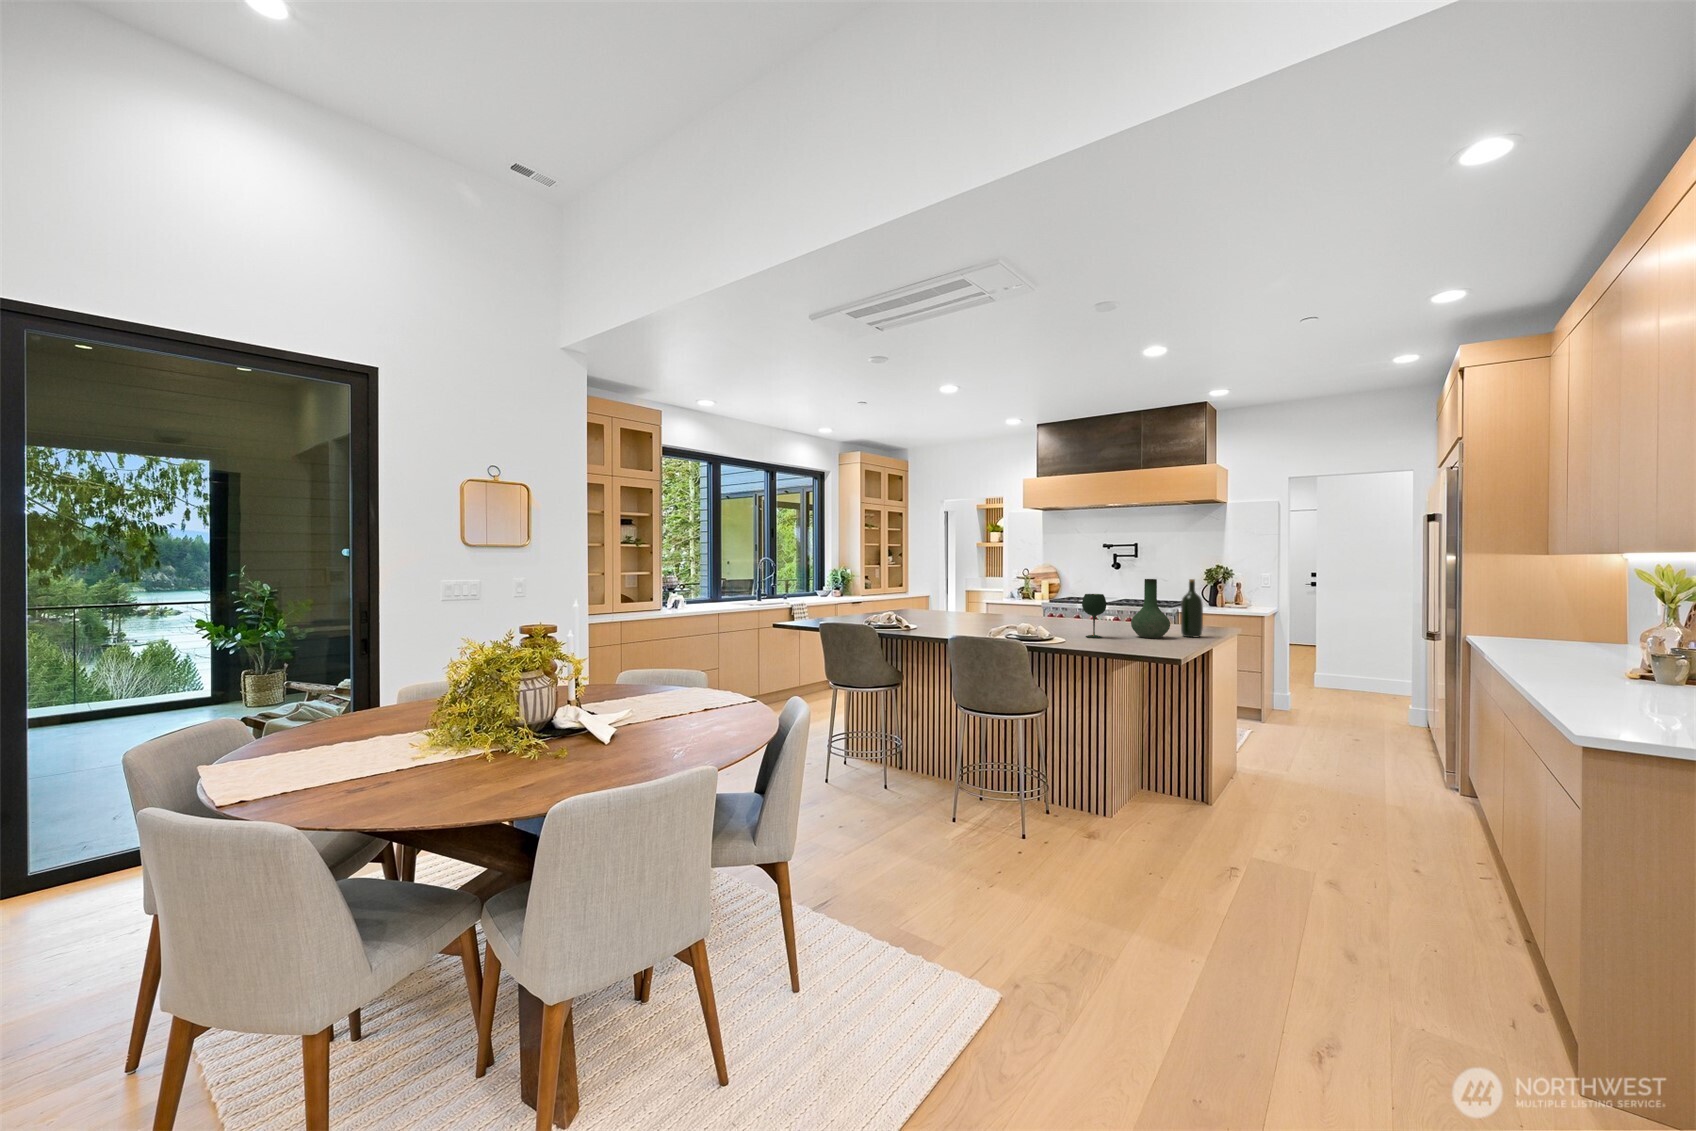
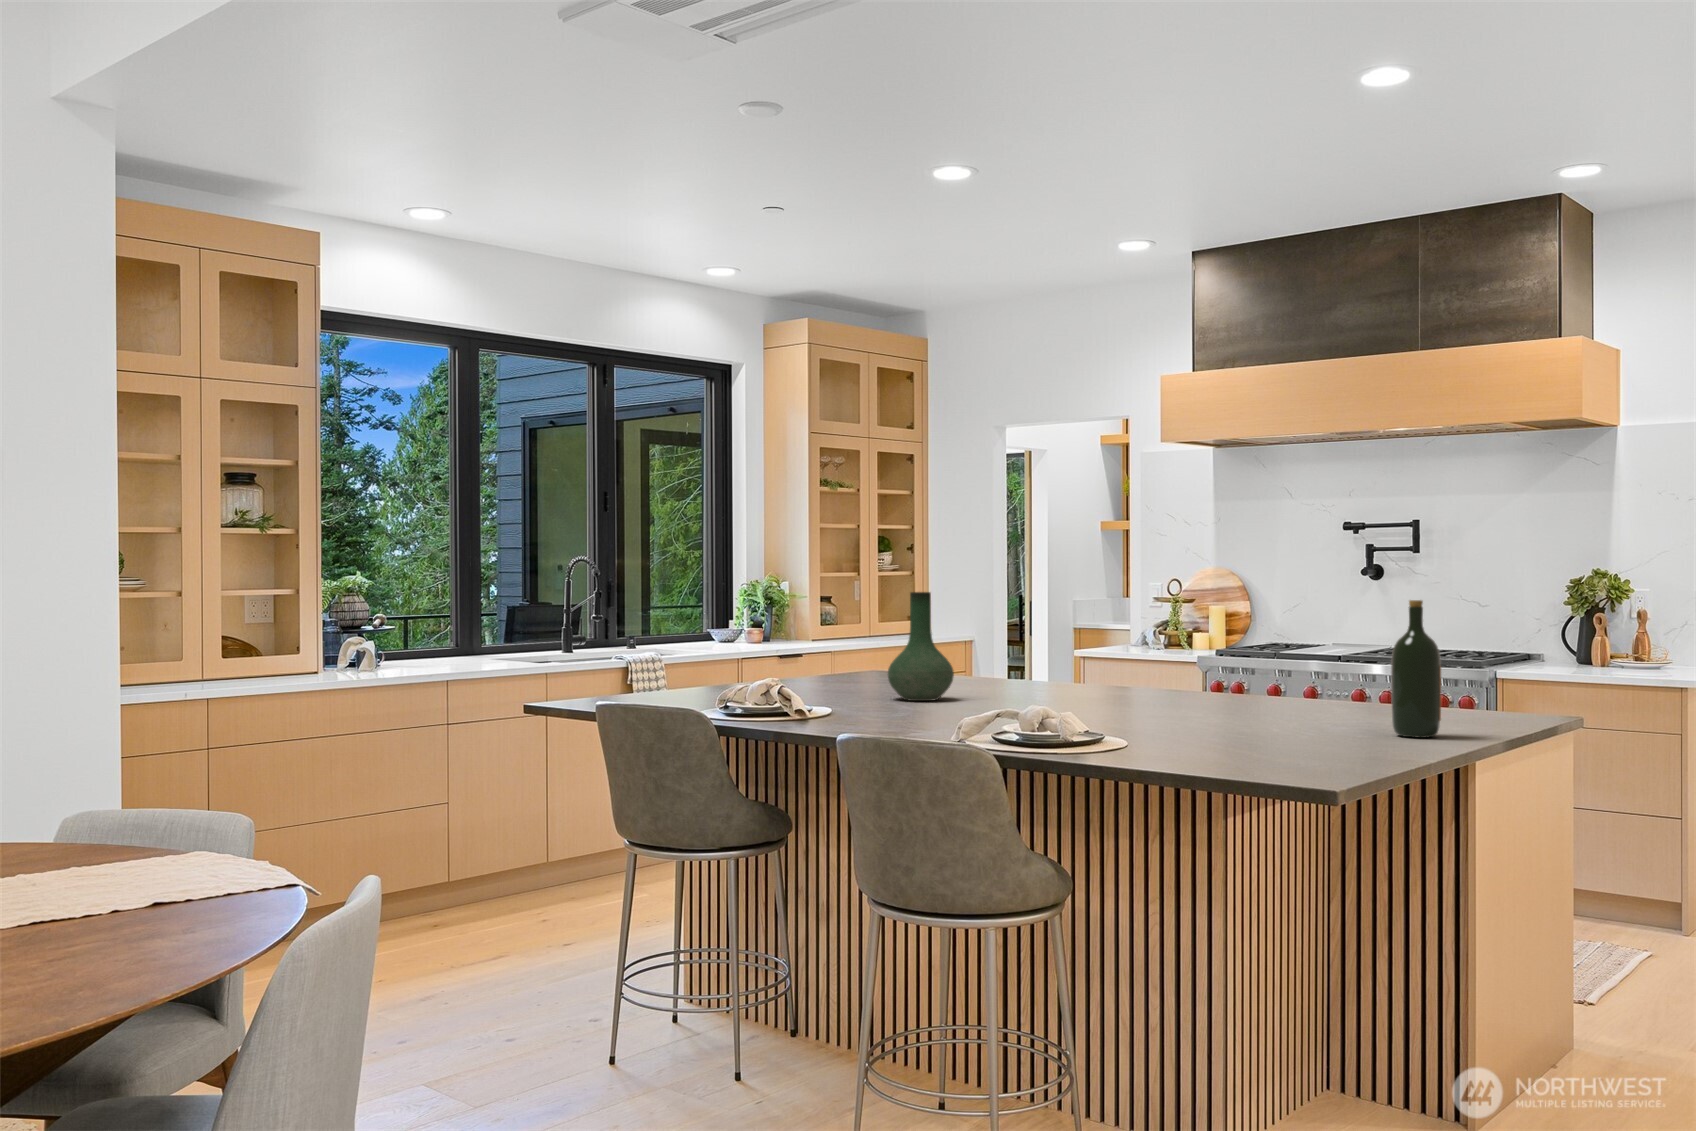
vase: present [1131,579,1170,638] -> present [888,592,954,701]
wine glass: present [1082,594,1107,638] -> none [1150,635,1206,738]

